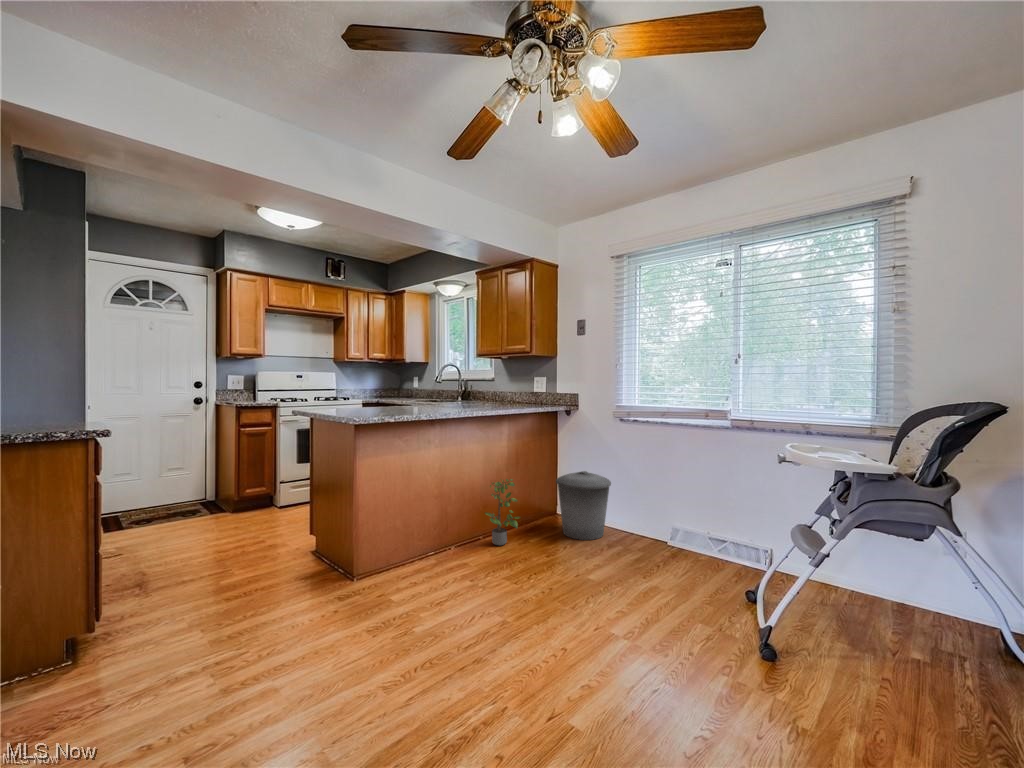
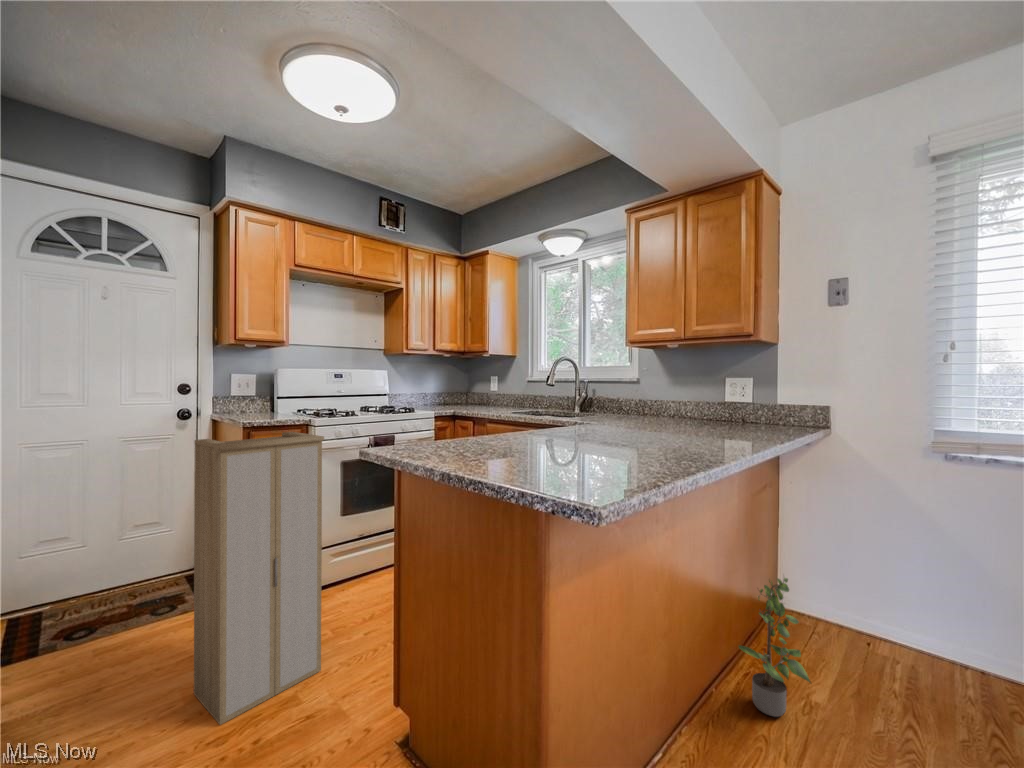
cabinet: none [209,407,277,547] -> present [194,432,324,725]
trash can: present [556,471,611,540] -> none [828,550,961,693]

